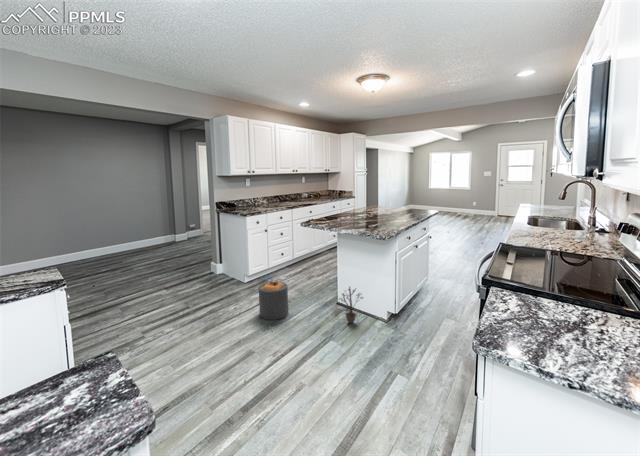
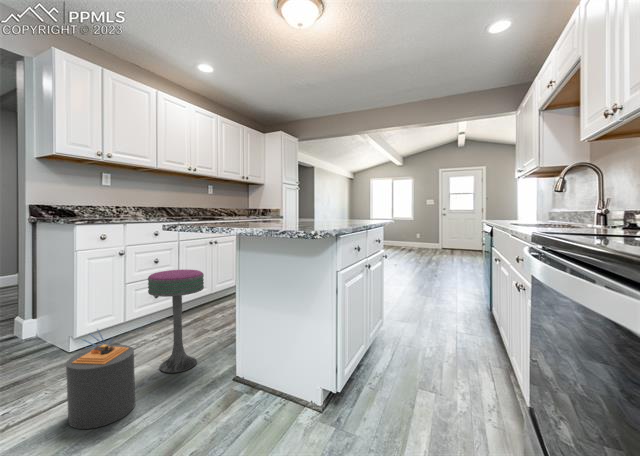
bar stool: none [287,240,317,298] -> present [148,270,204,373]
decorative plant: present [339,287,363,323] -> none [222,346,277,420]

